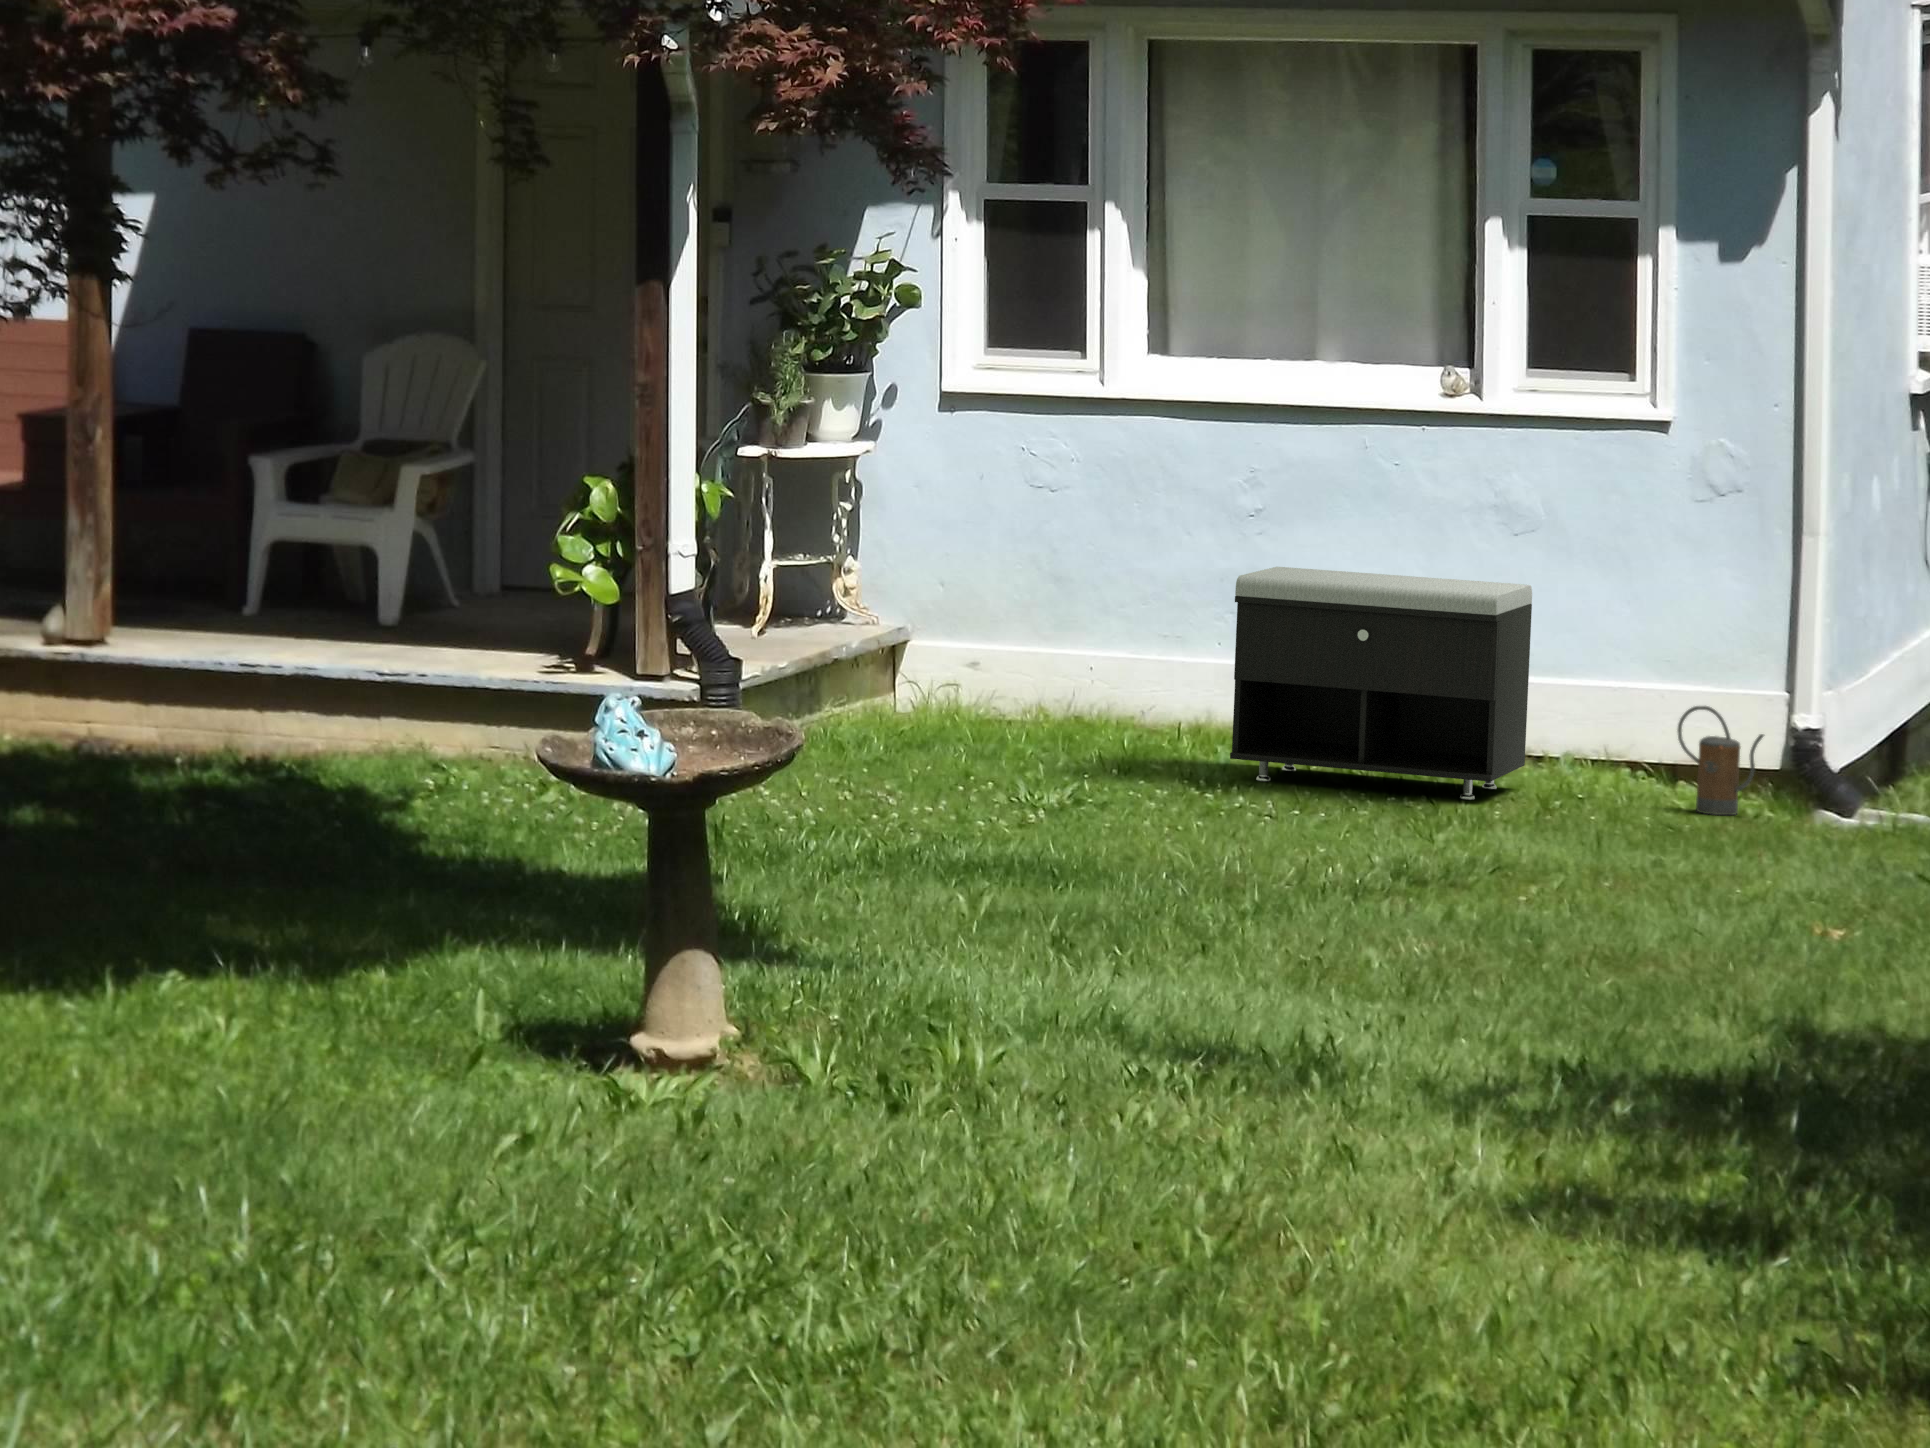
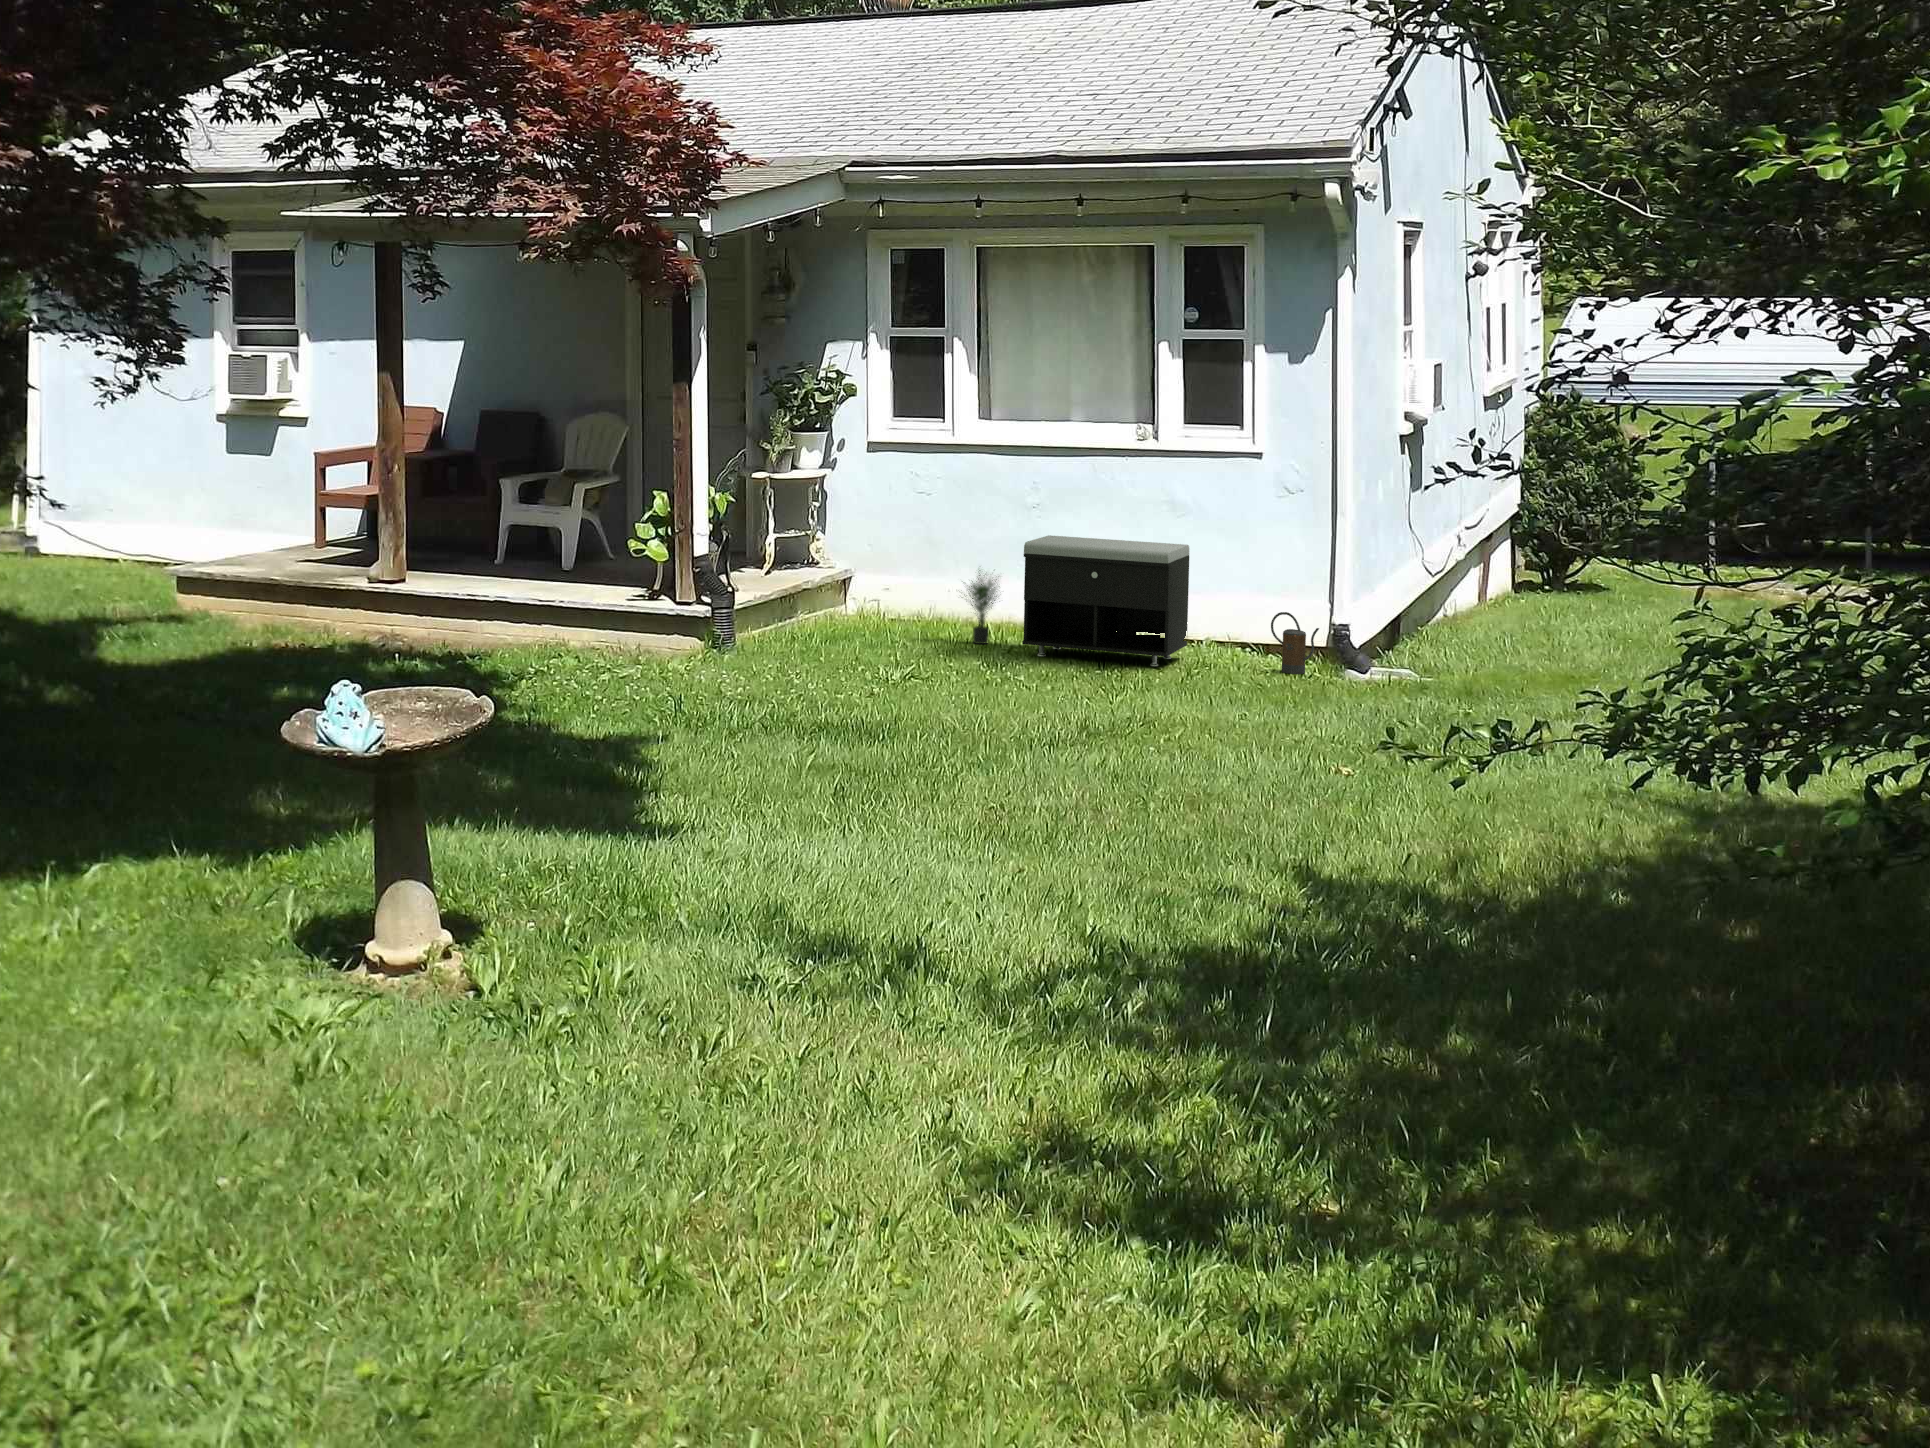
potted plant: none [1098,618,1198,761] -> present [968,570,1000,644]

